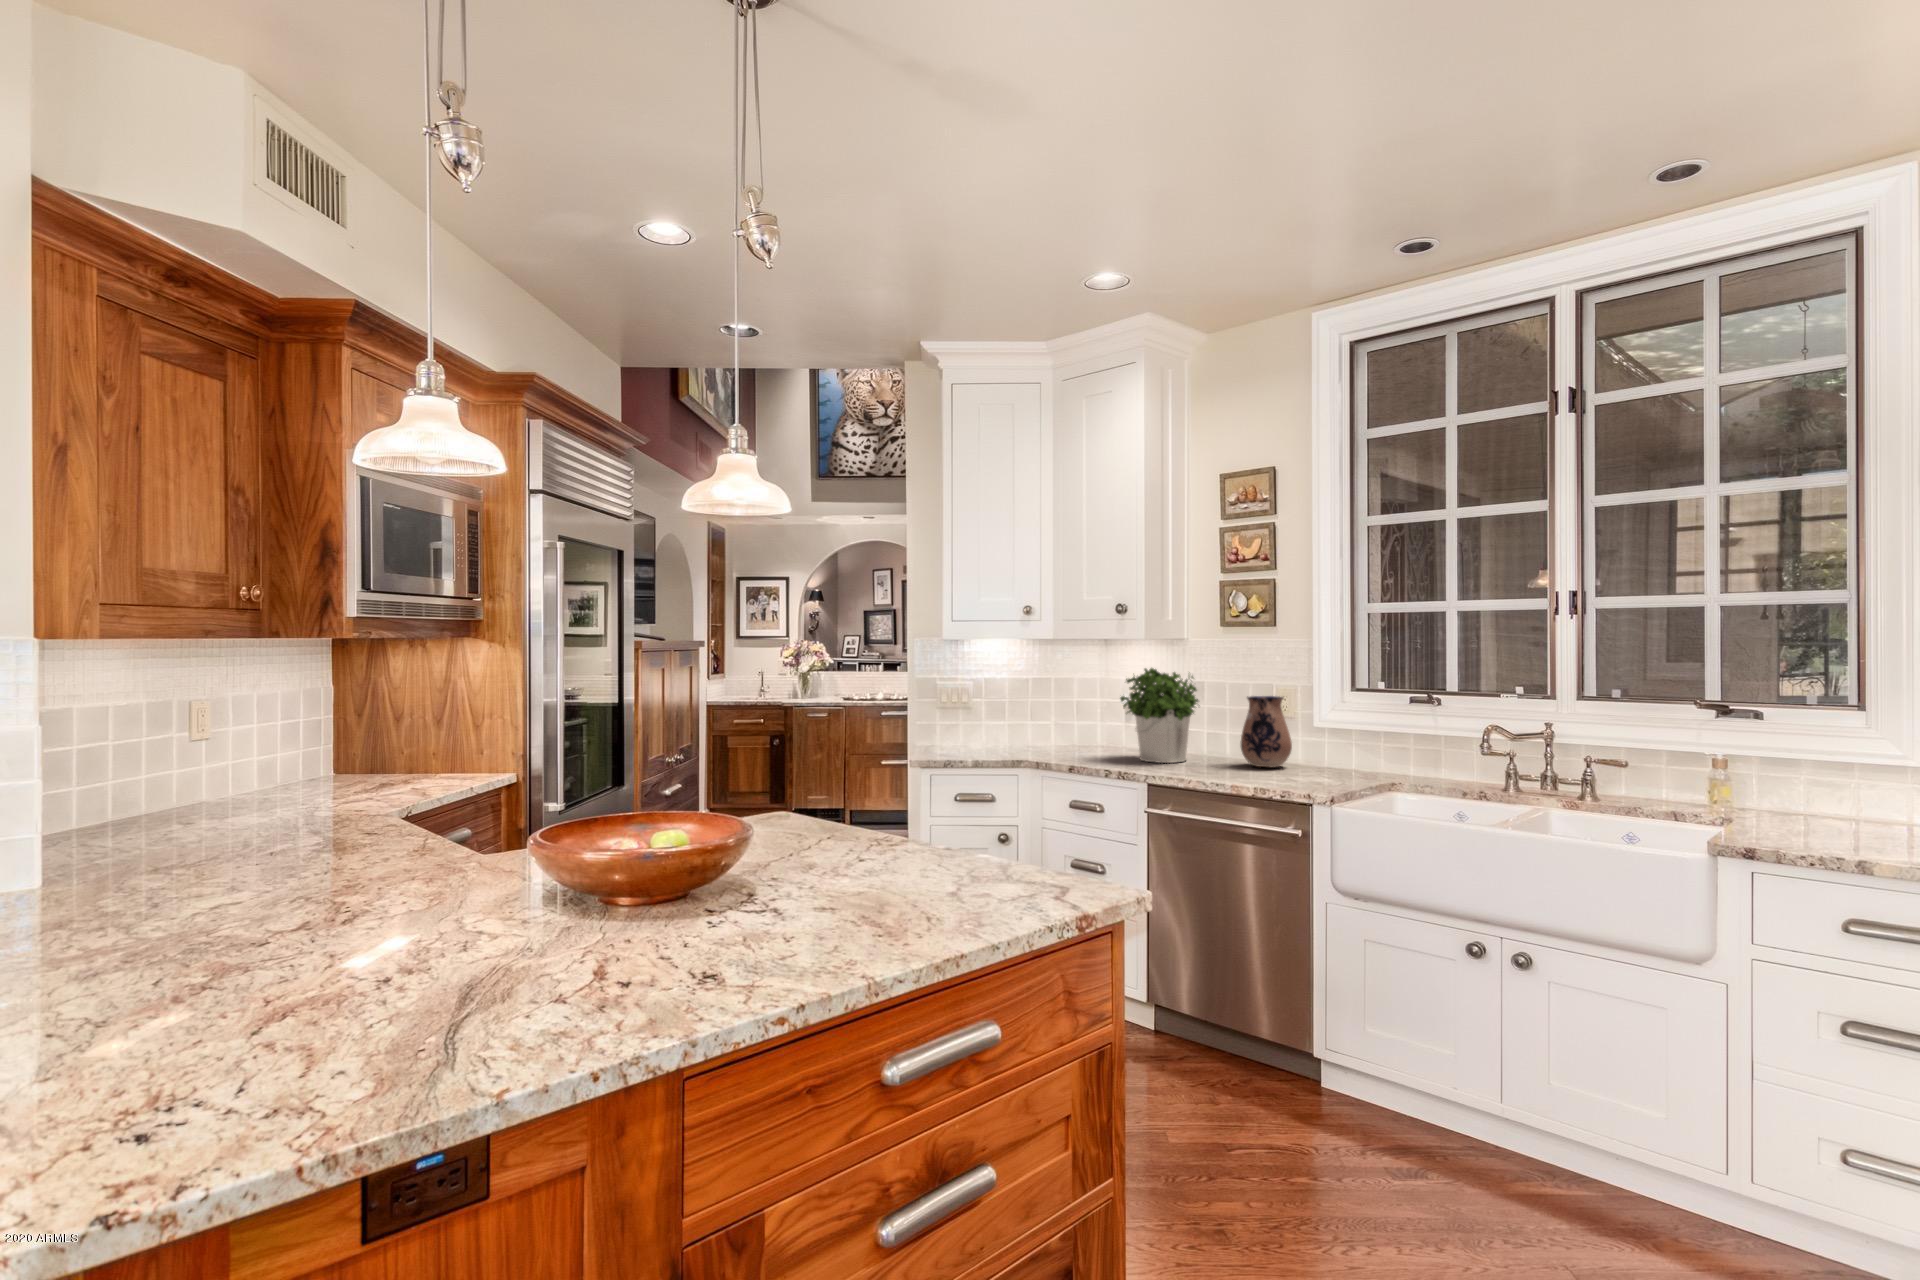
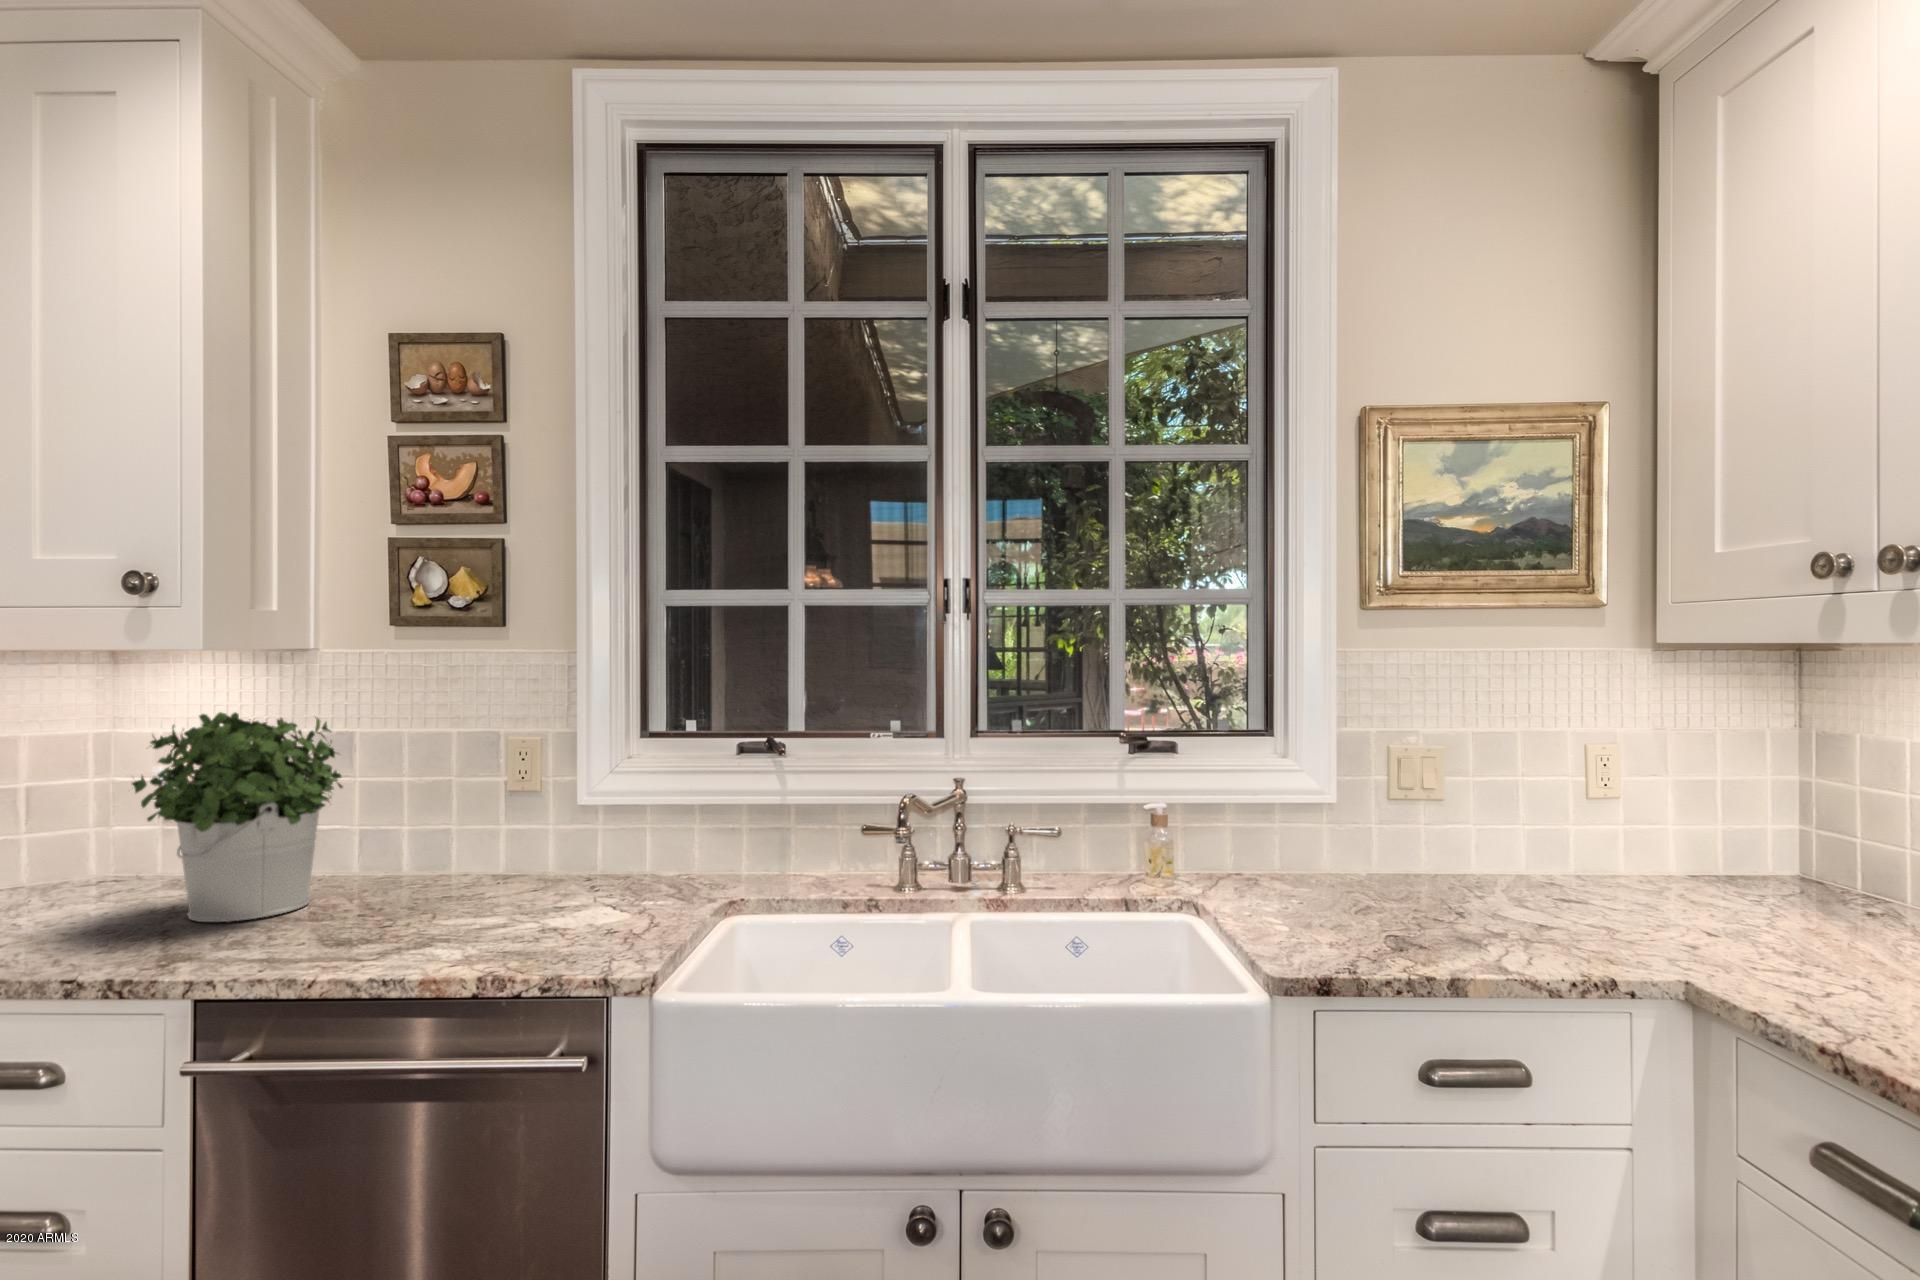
ceramic pitcher: present [1241,696,1292,768] -> none [435,755,539,898]

